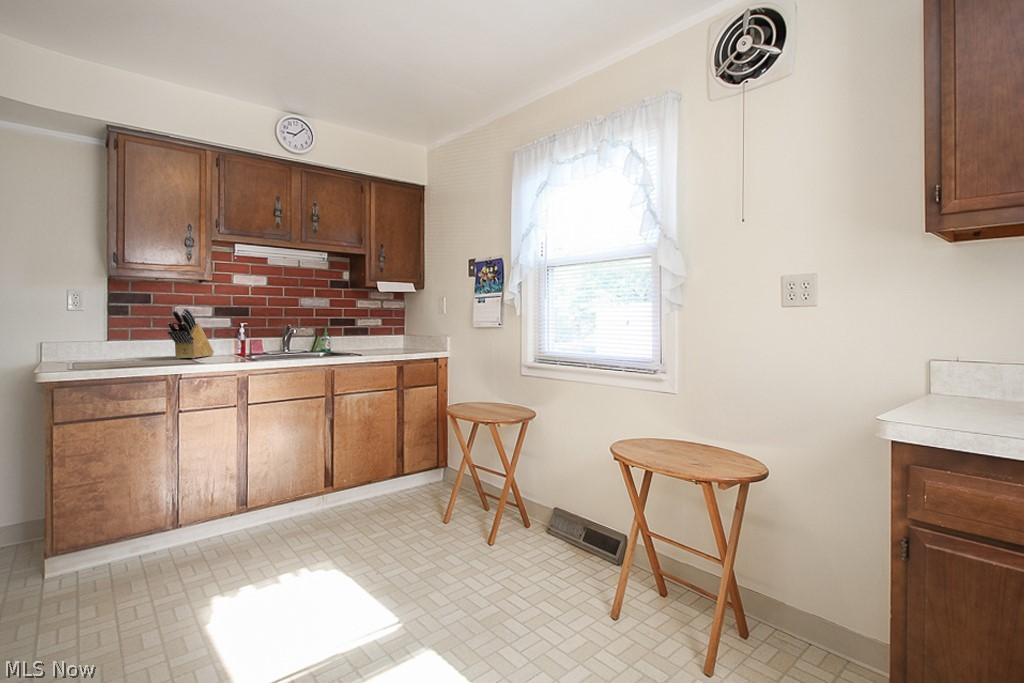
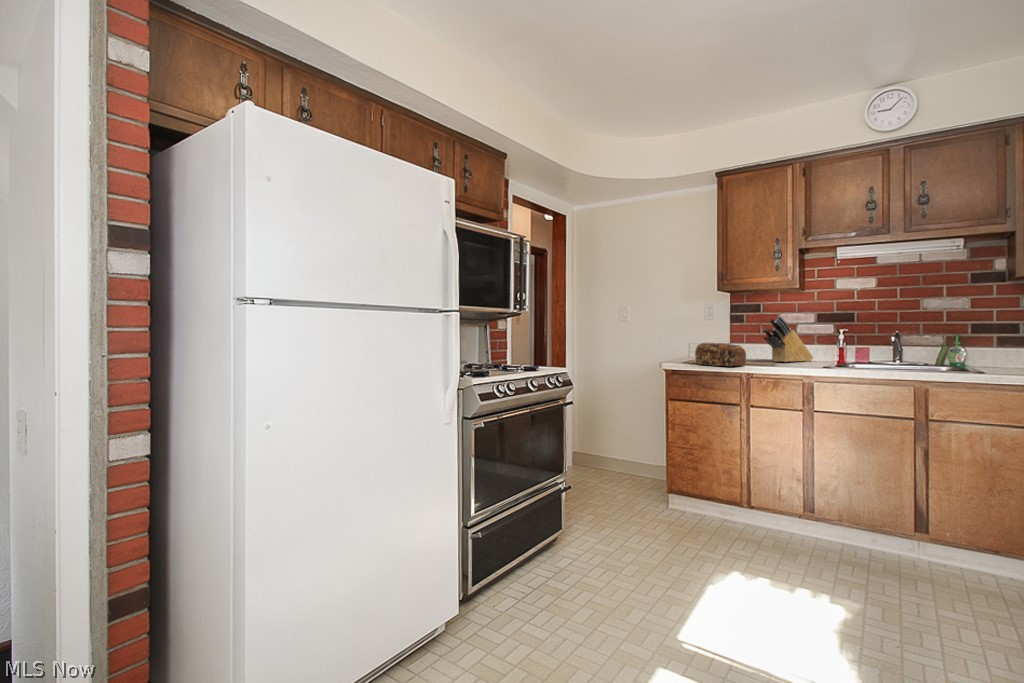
bread loaf: none [89,340,164,369] -> present [695,343,746,366]

